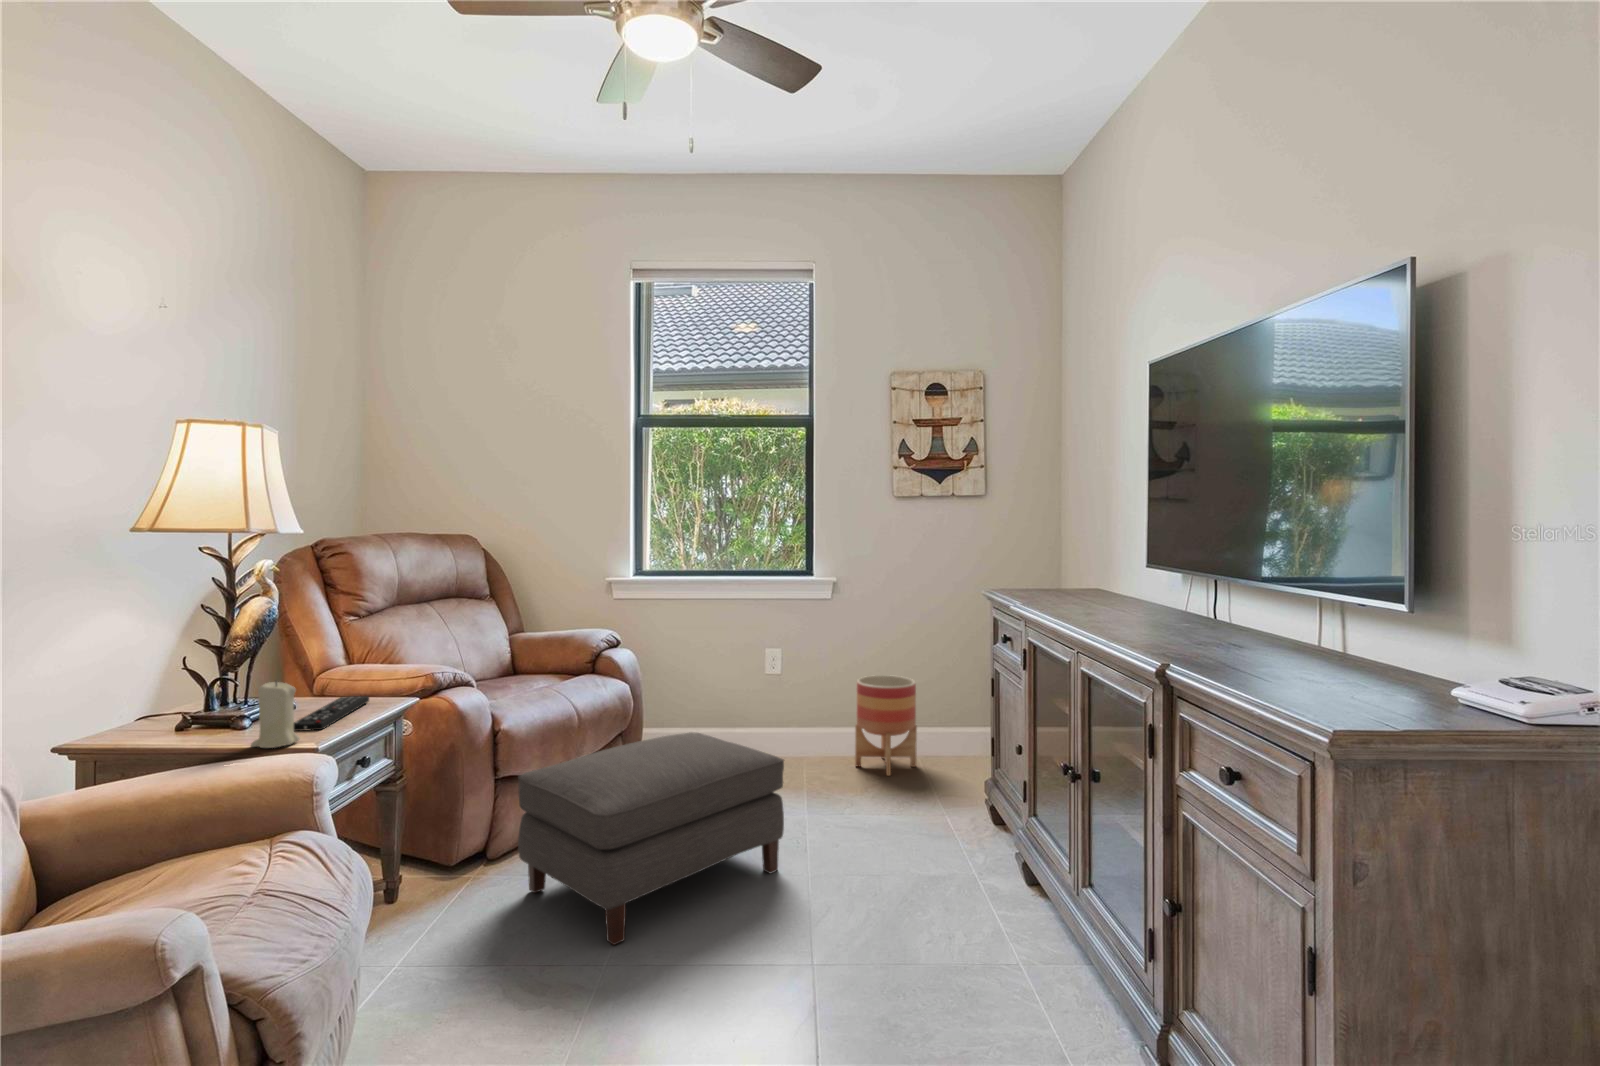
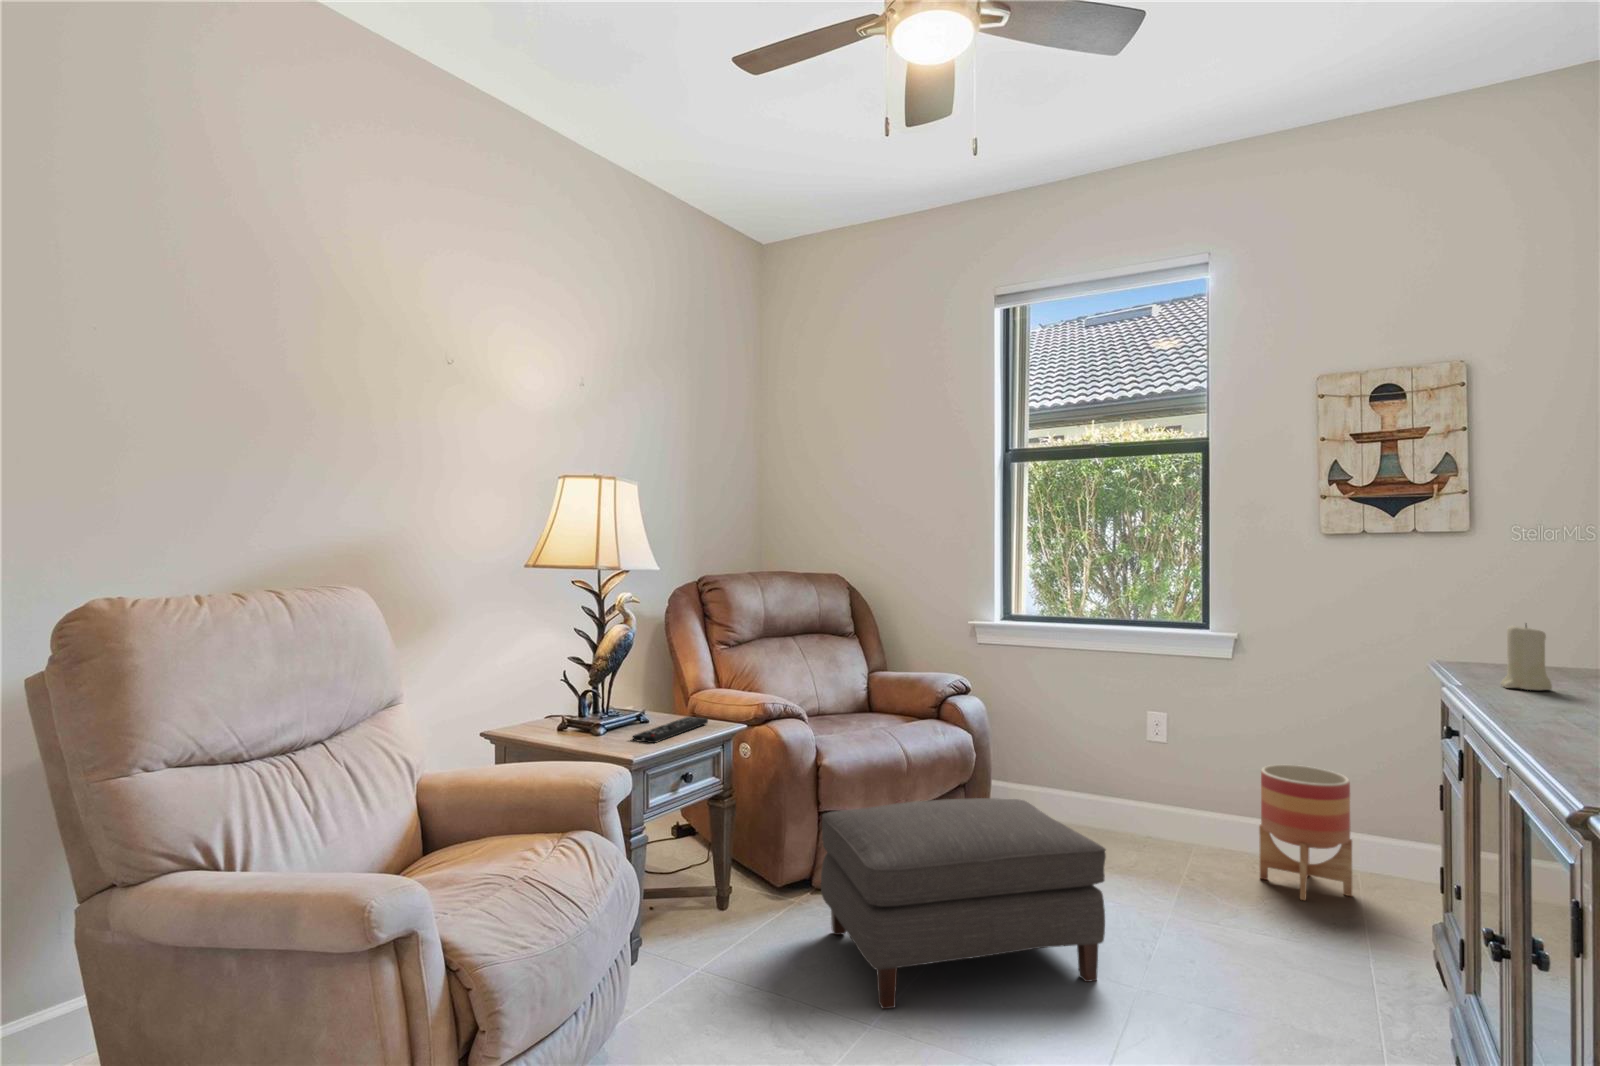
candle: present [251,681,300,748] -> present [1501,623,1552,690]

